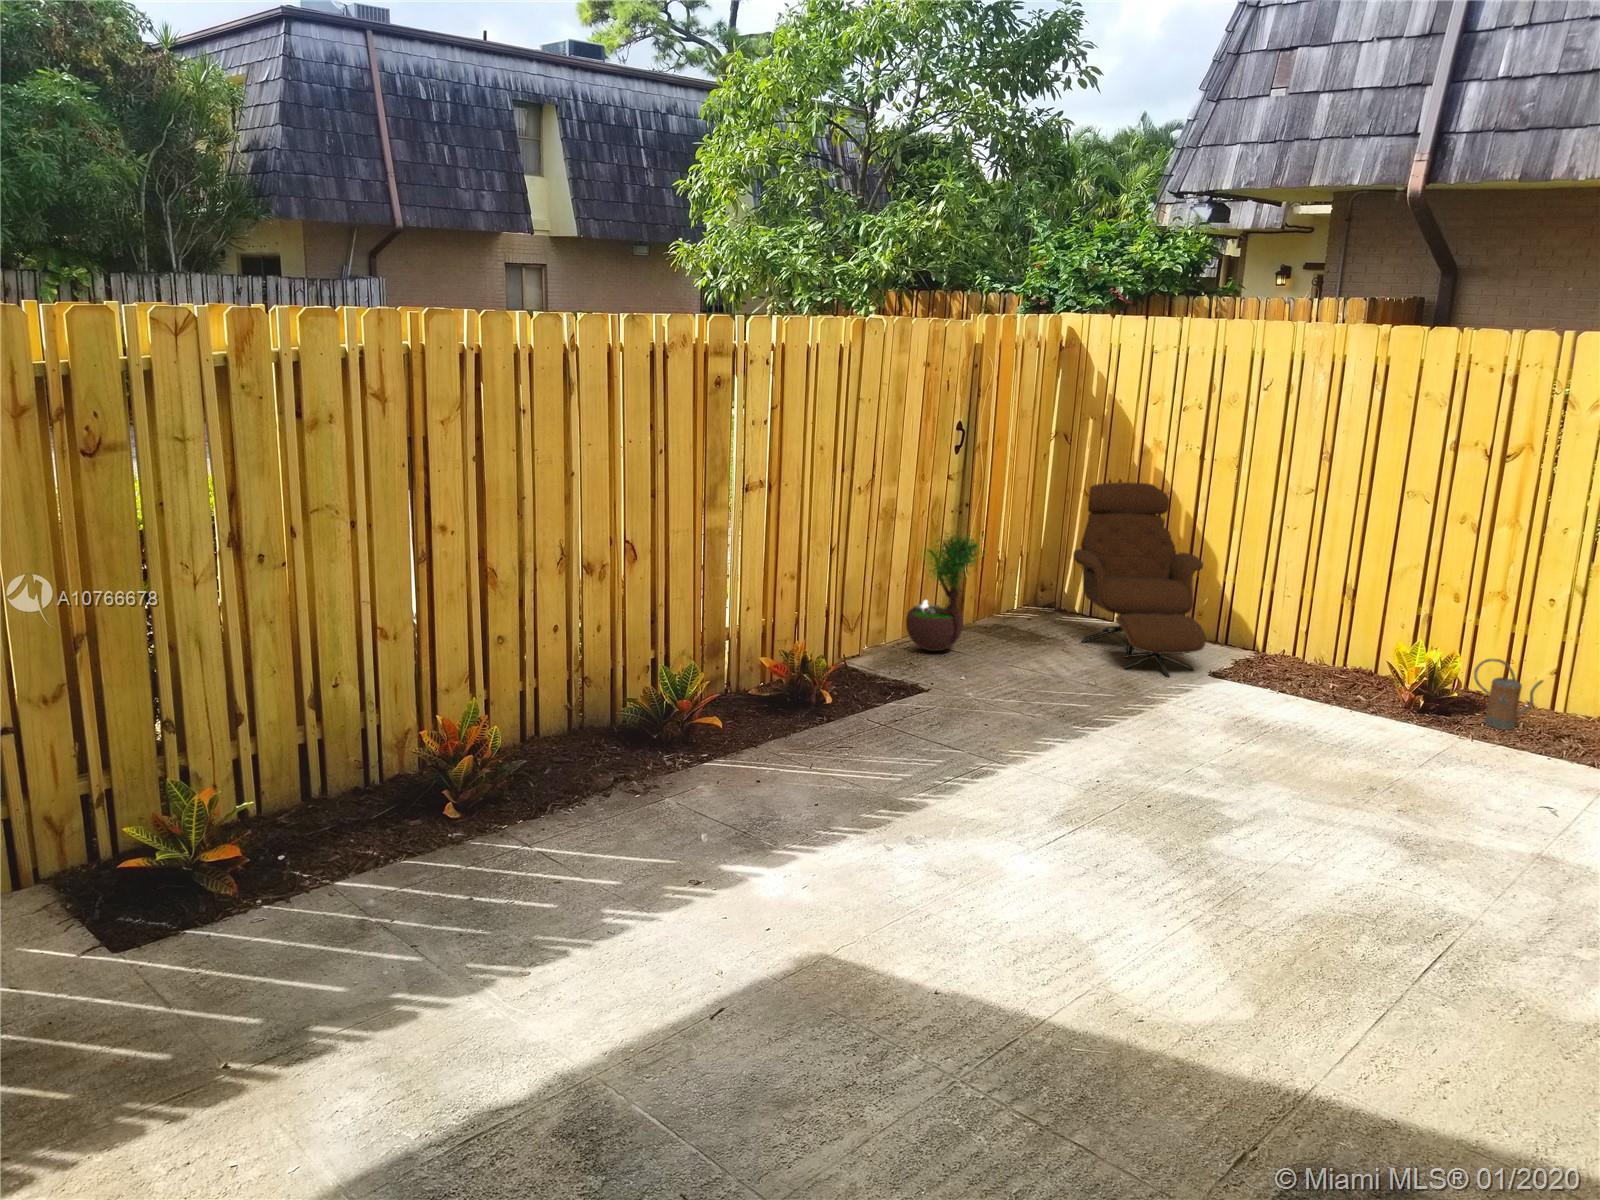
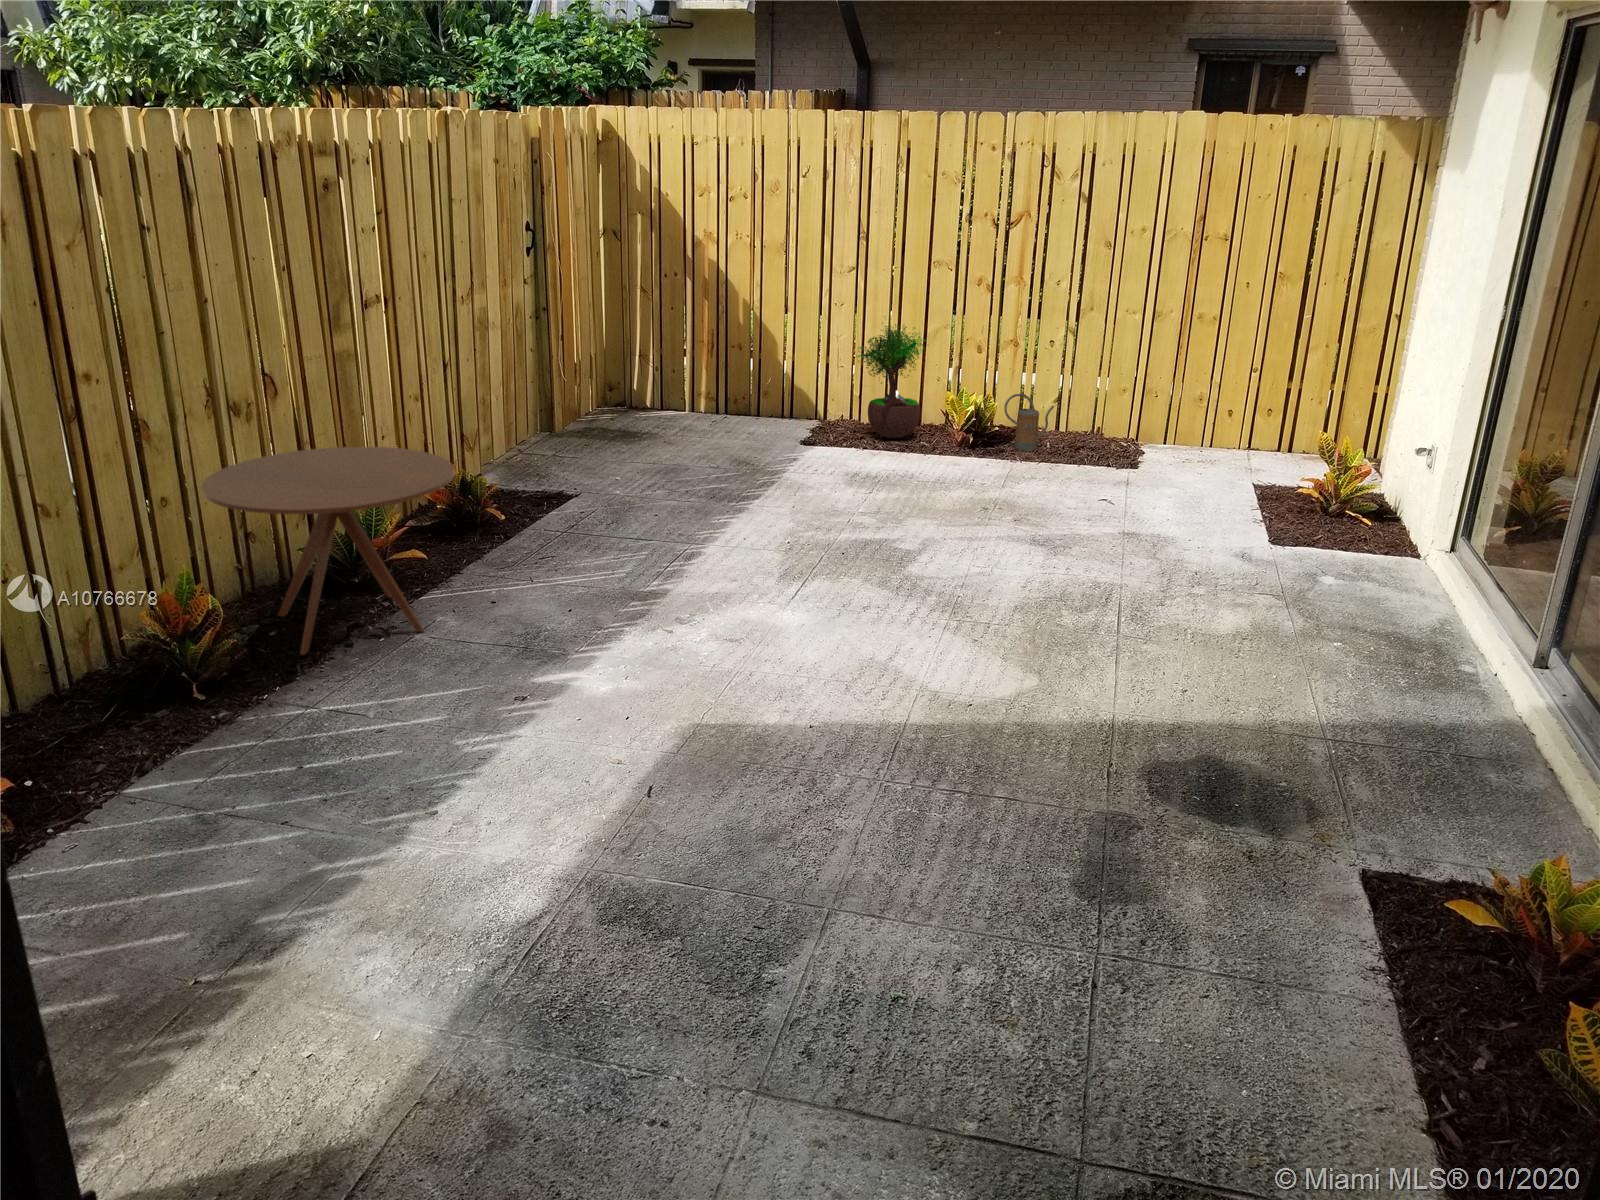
lounge chair: present [1073,482,1206,677] -> none [649,274,792,451]
potted tree: present [906,531,987,651] -> present [856,322,929,438]
round table: none [518,611,736,797] -> present [202,447,455,655]

